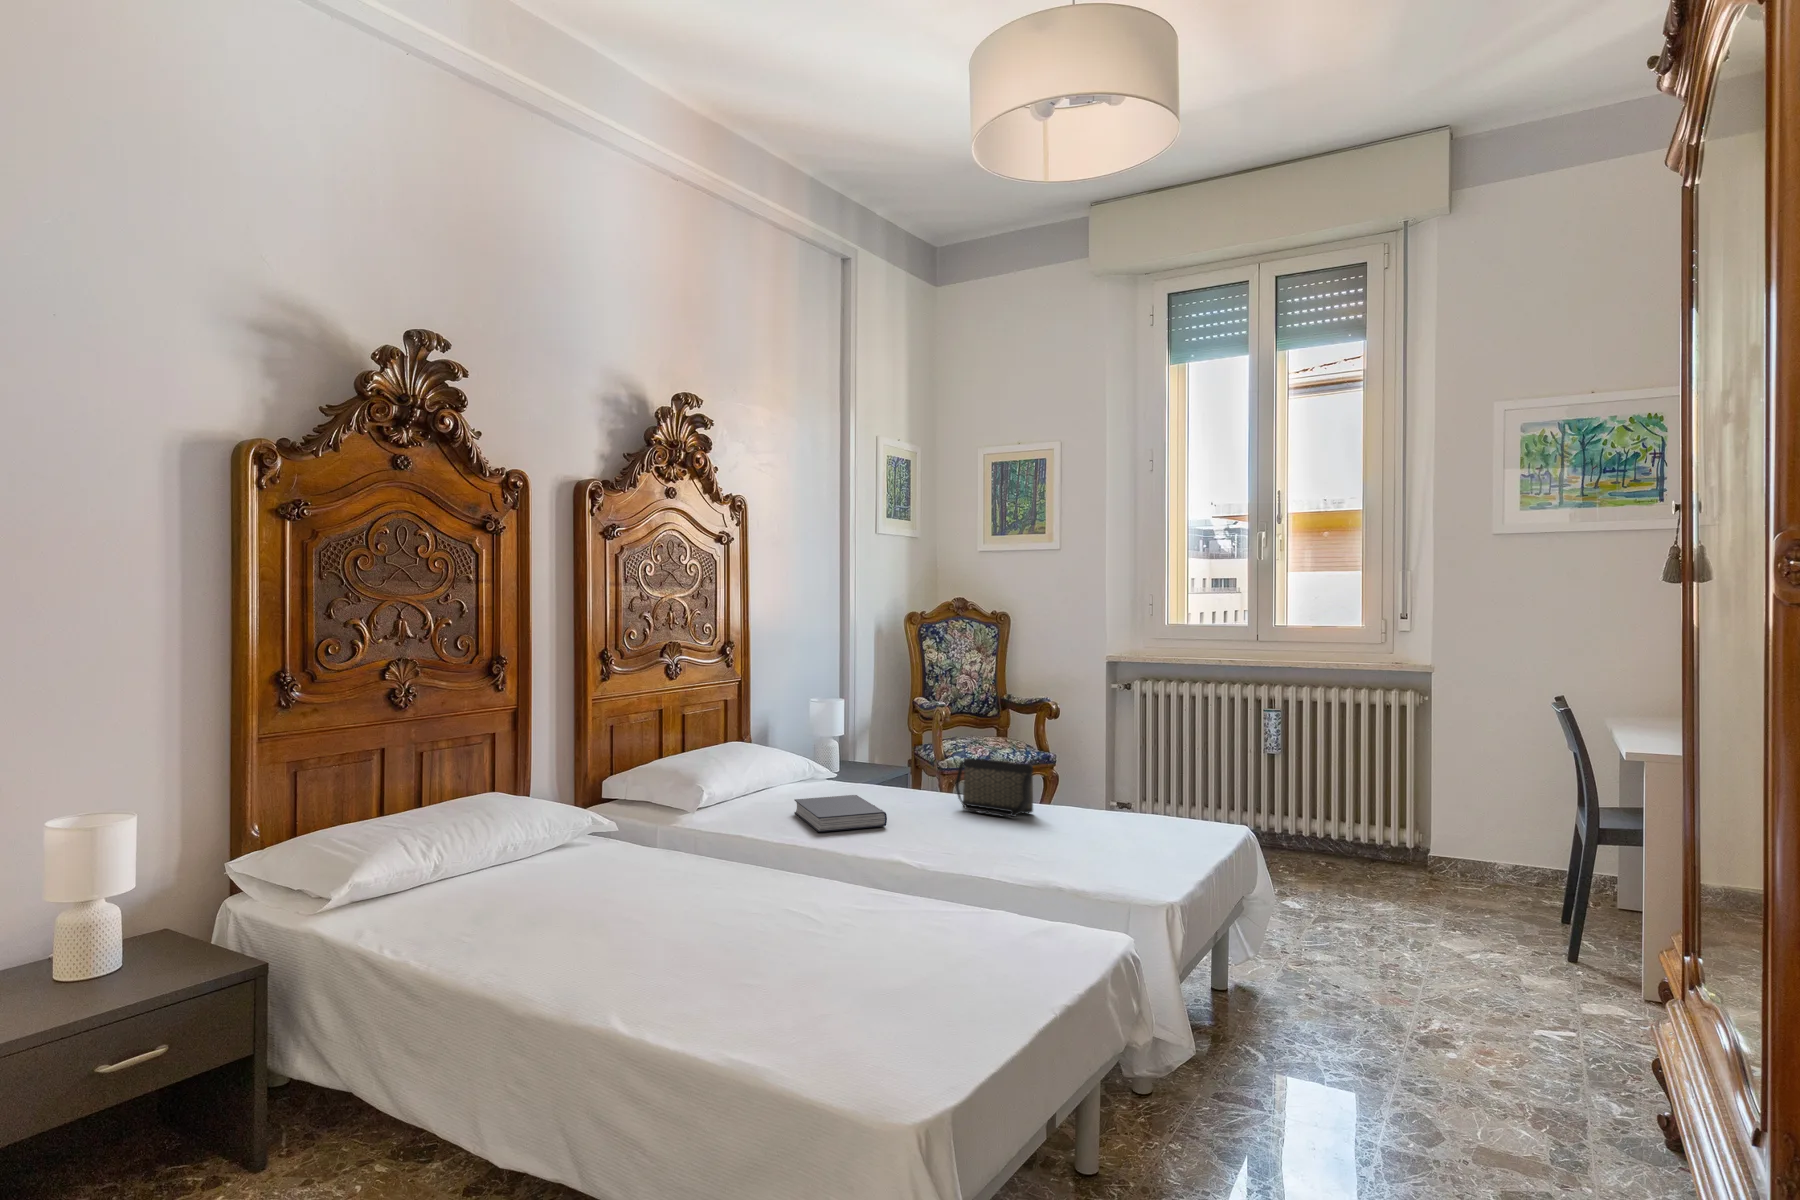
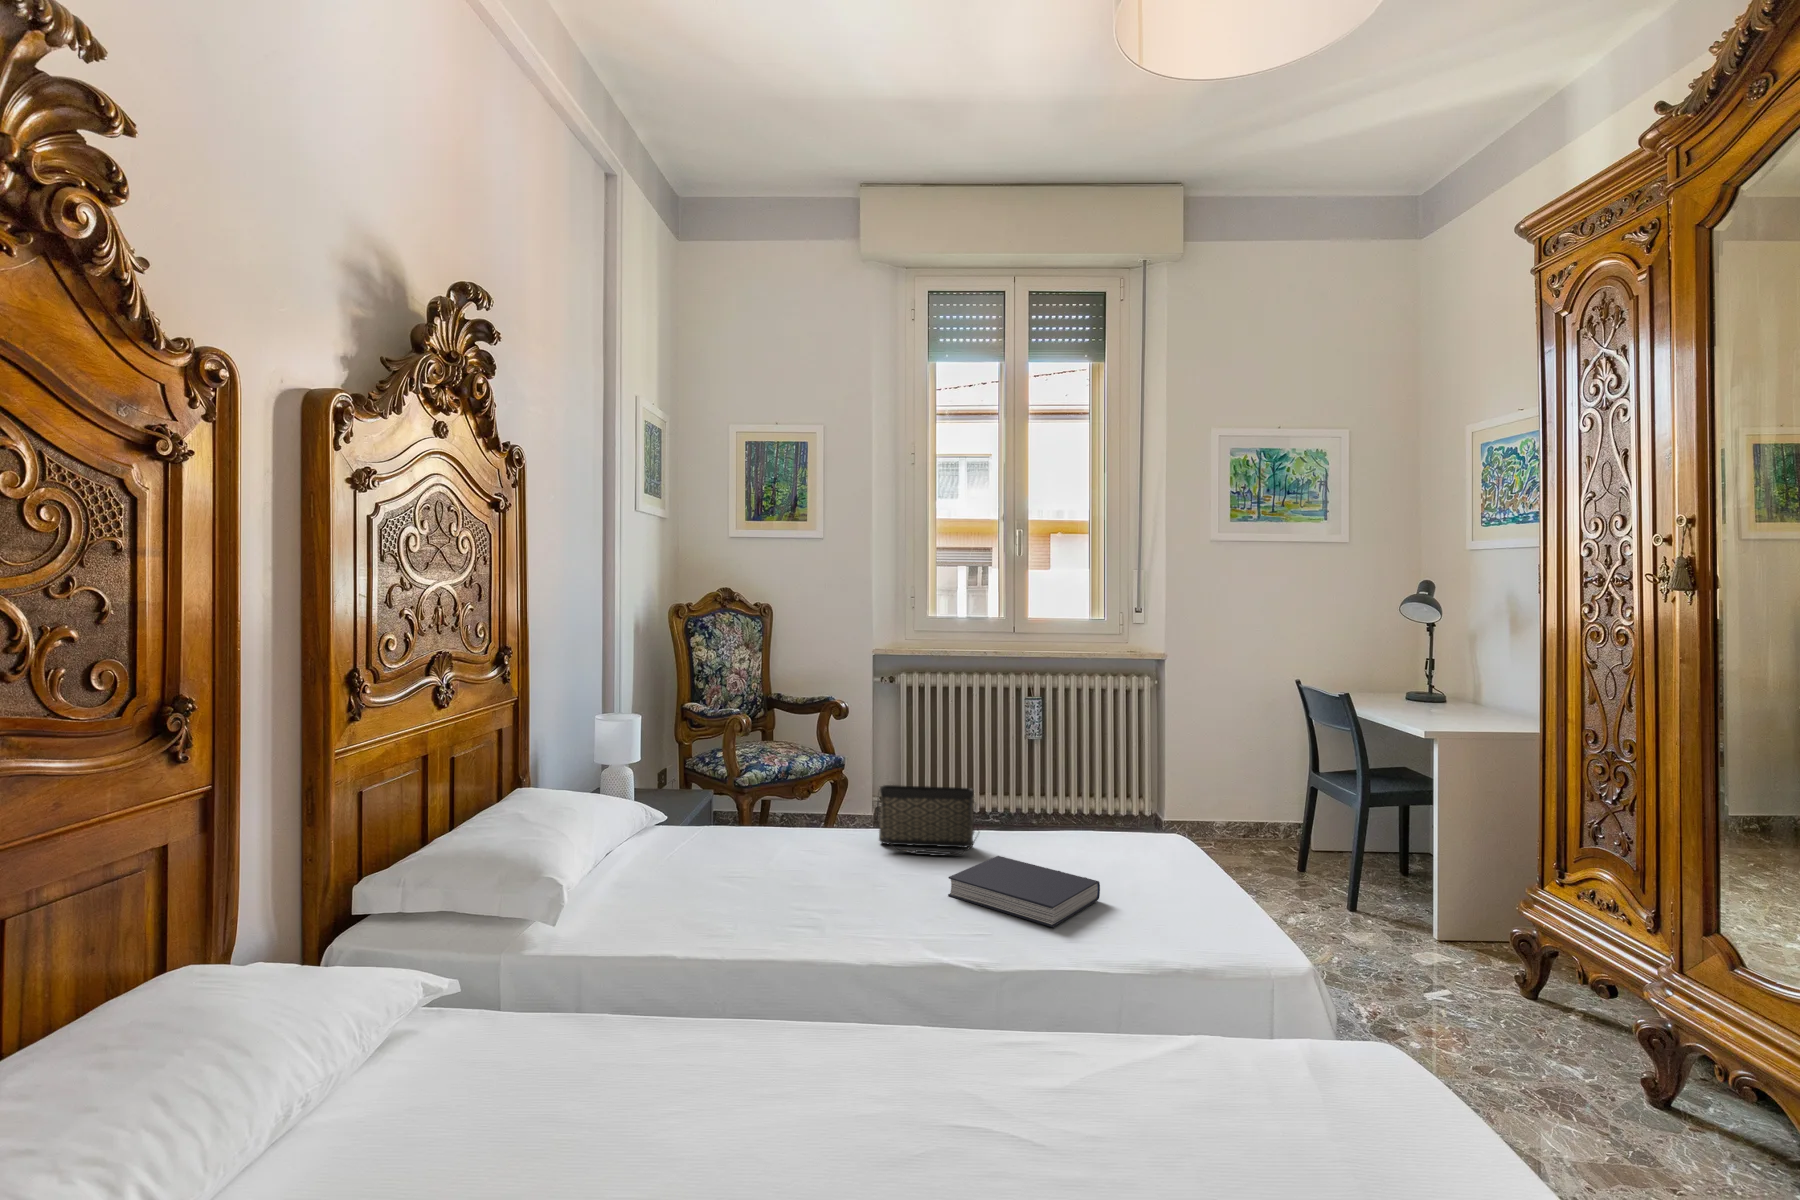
book: present [794,795,887,832] -> present [948,856,1100,927]

